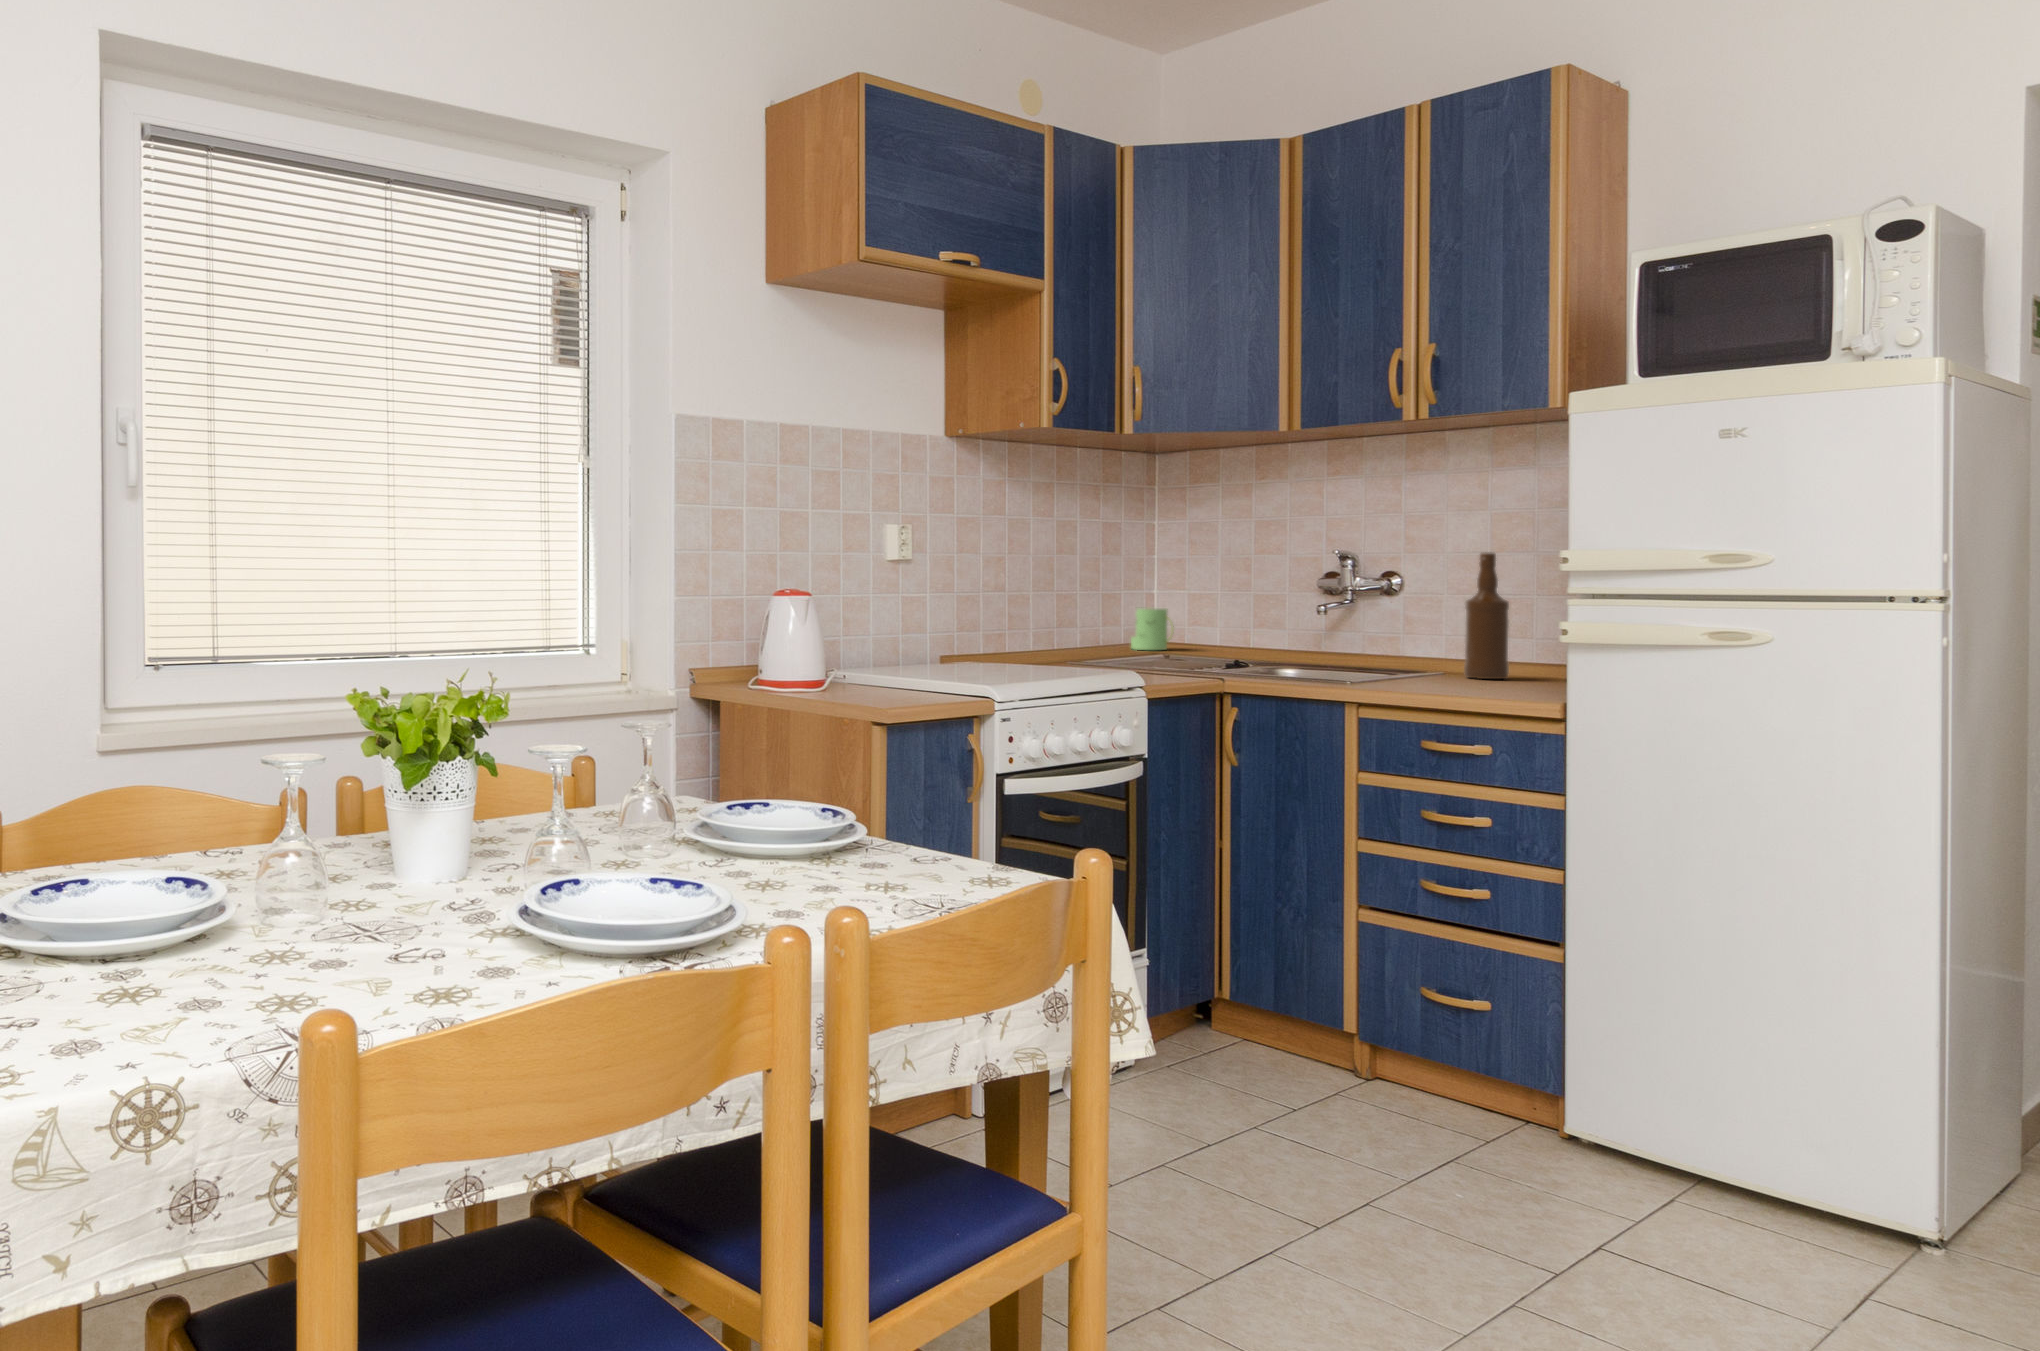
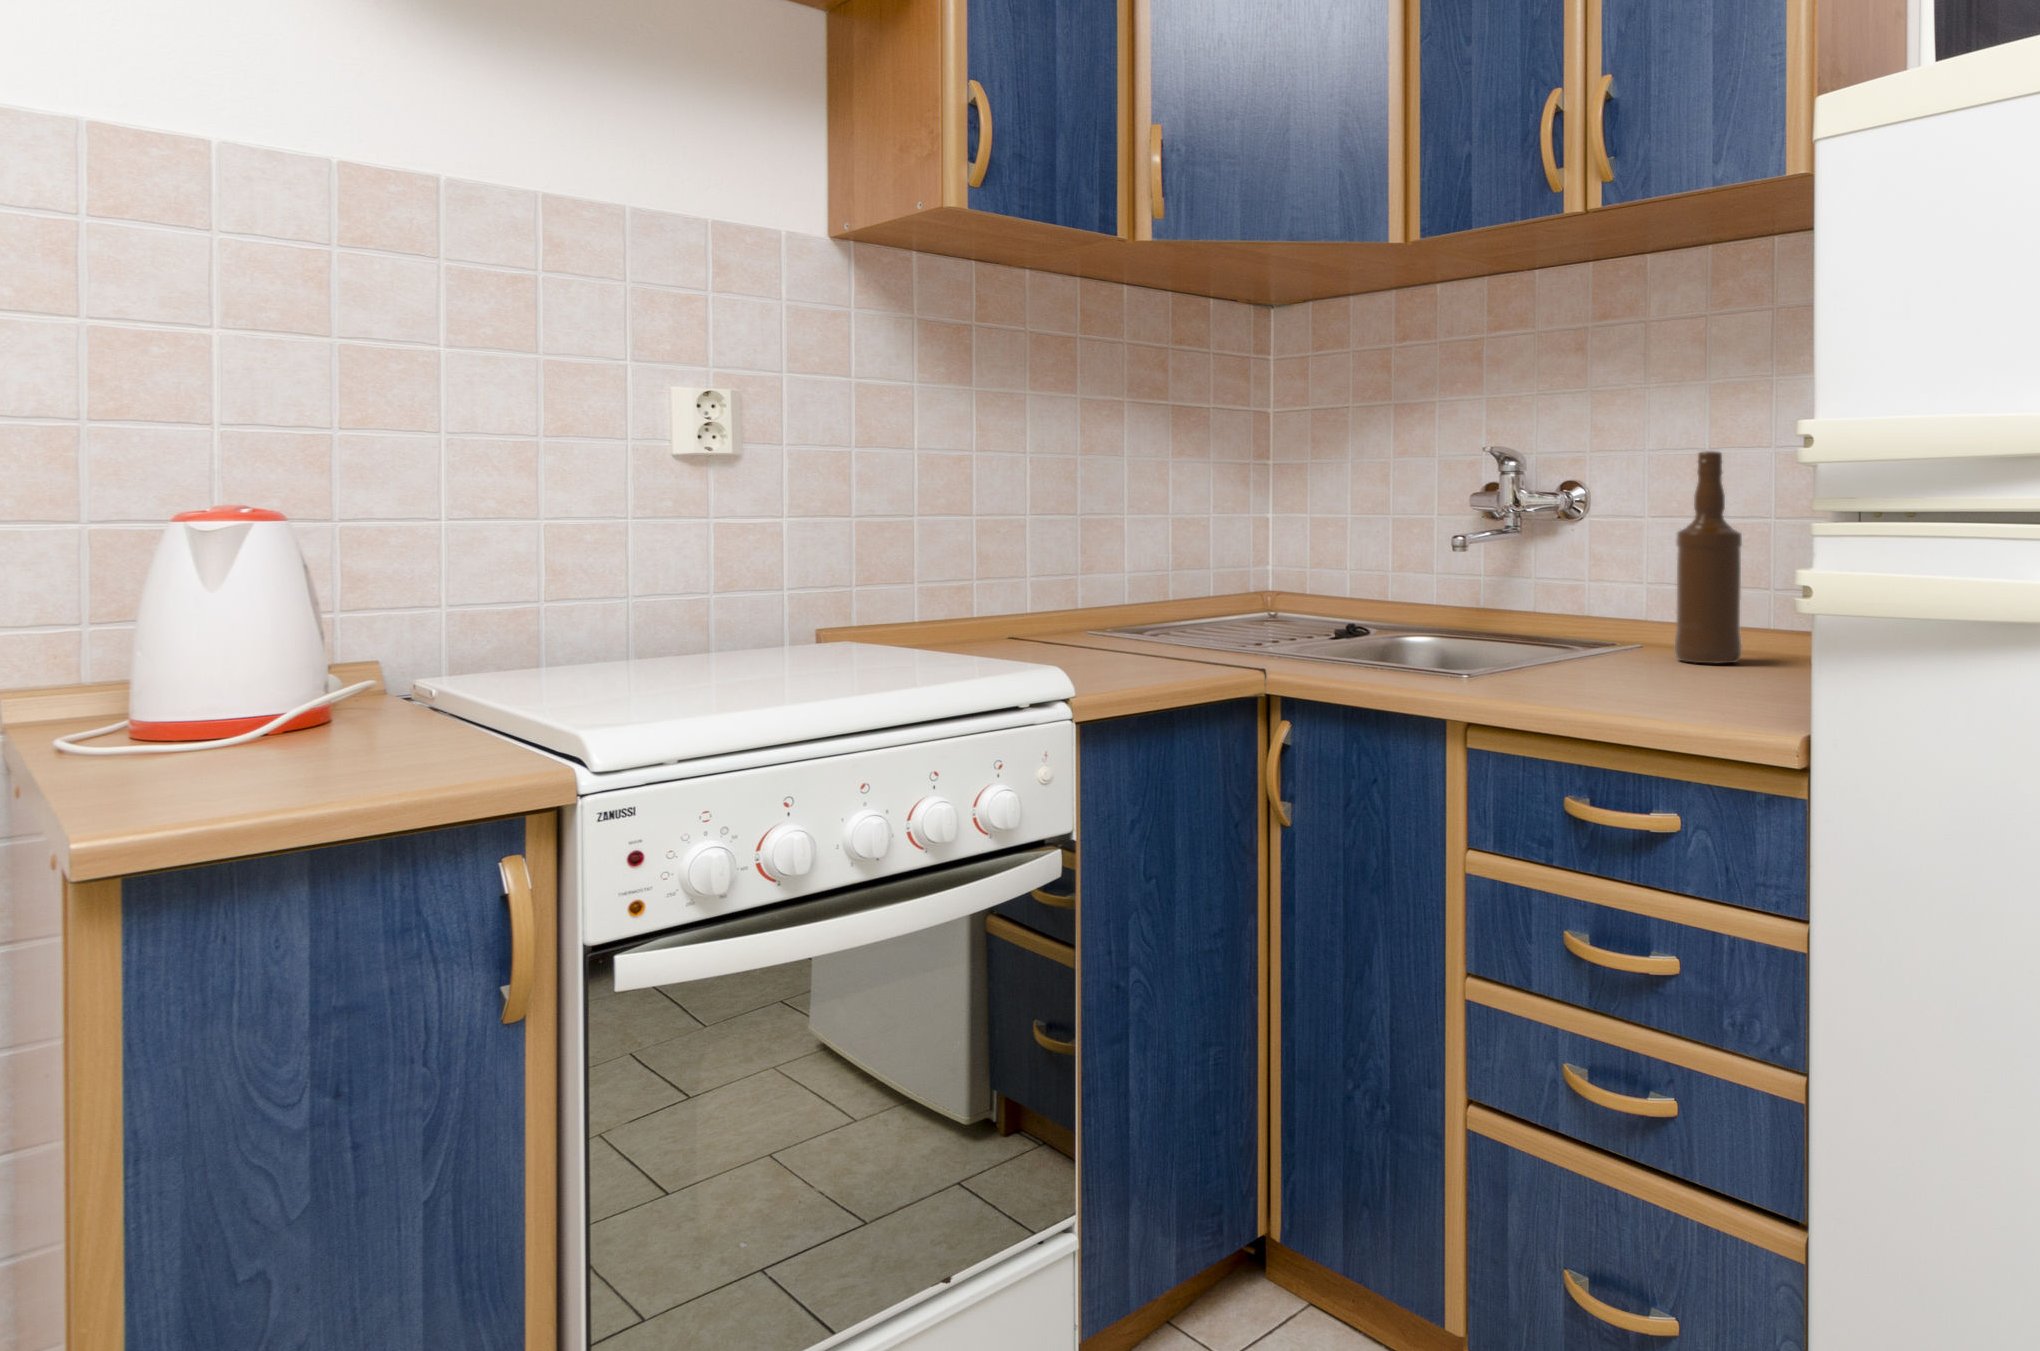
mug: present [1131,609,1174,650] -> none [1227,545,1288,611]

